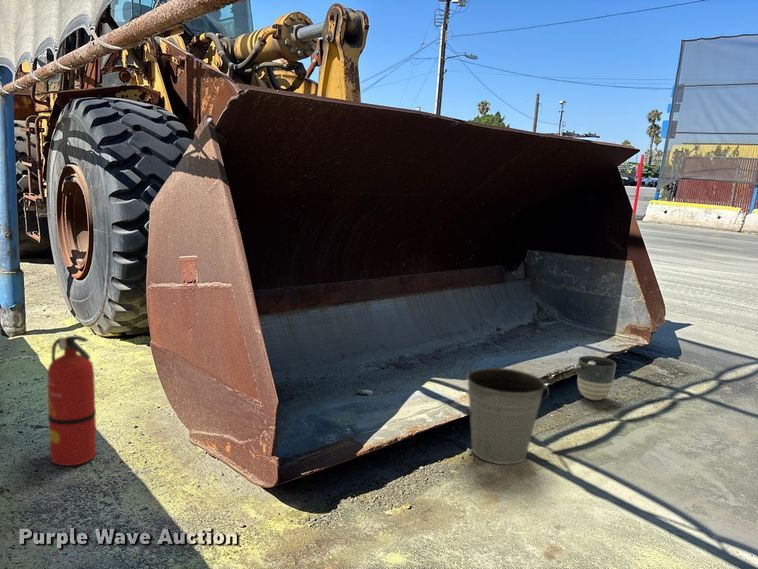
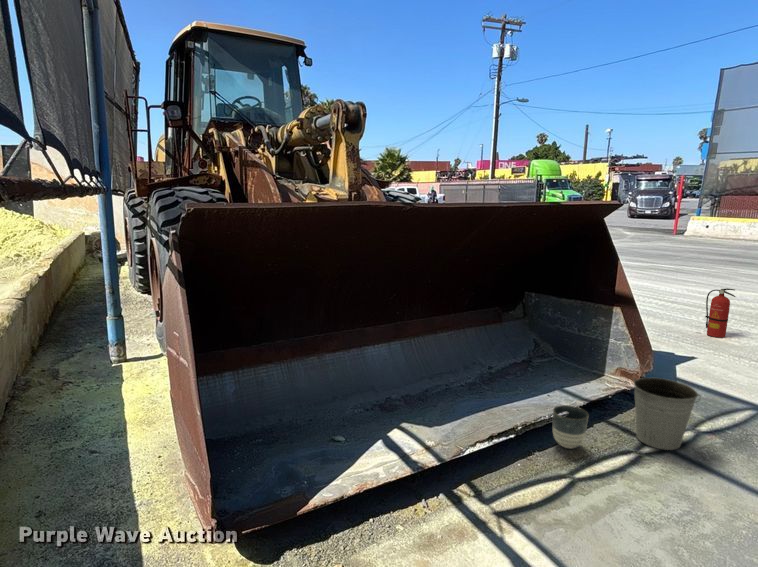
fire extinguisher: present [48,336,96,466] -> present [705,288,735,338]
bucket: present [467,368,547,464] -> present [634,378,700,450]

